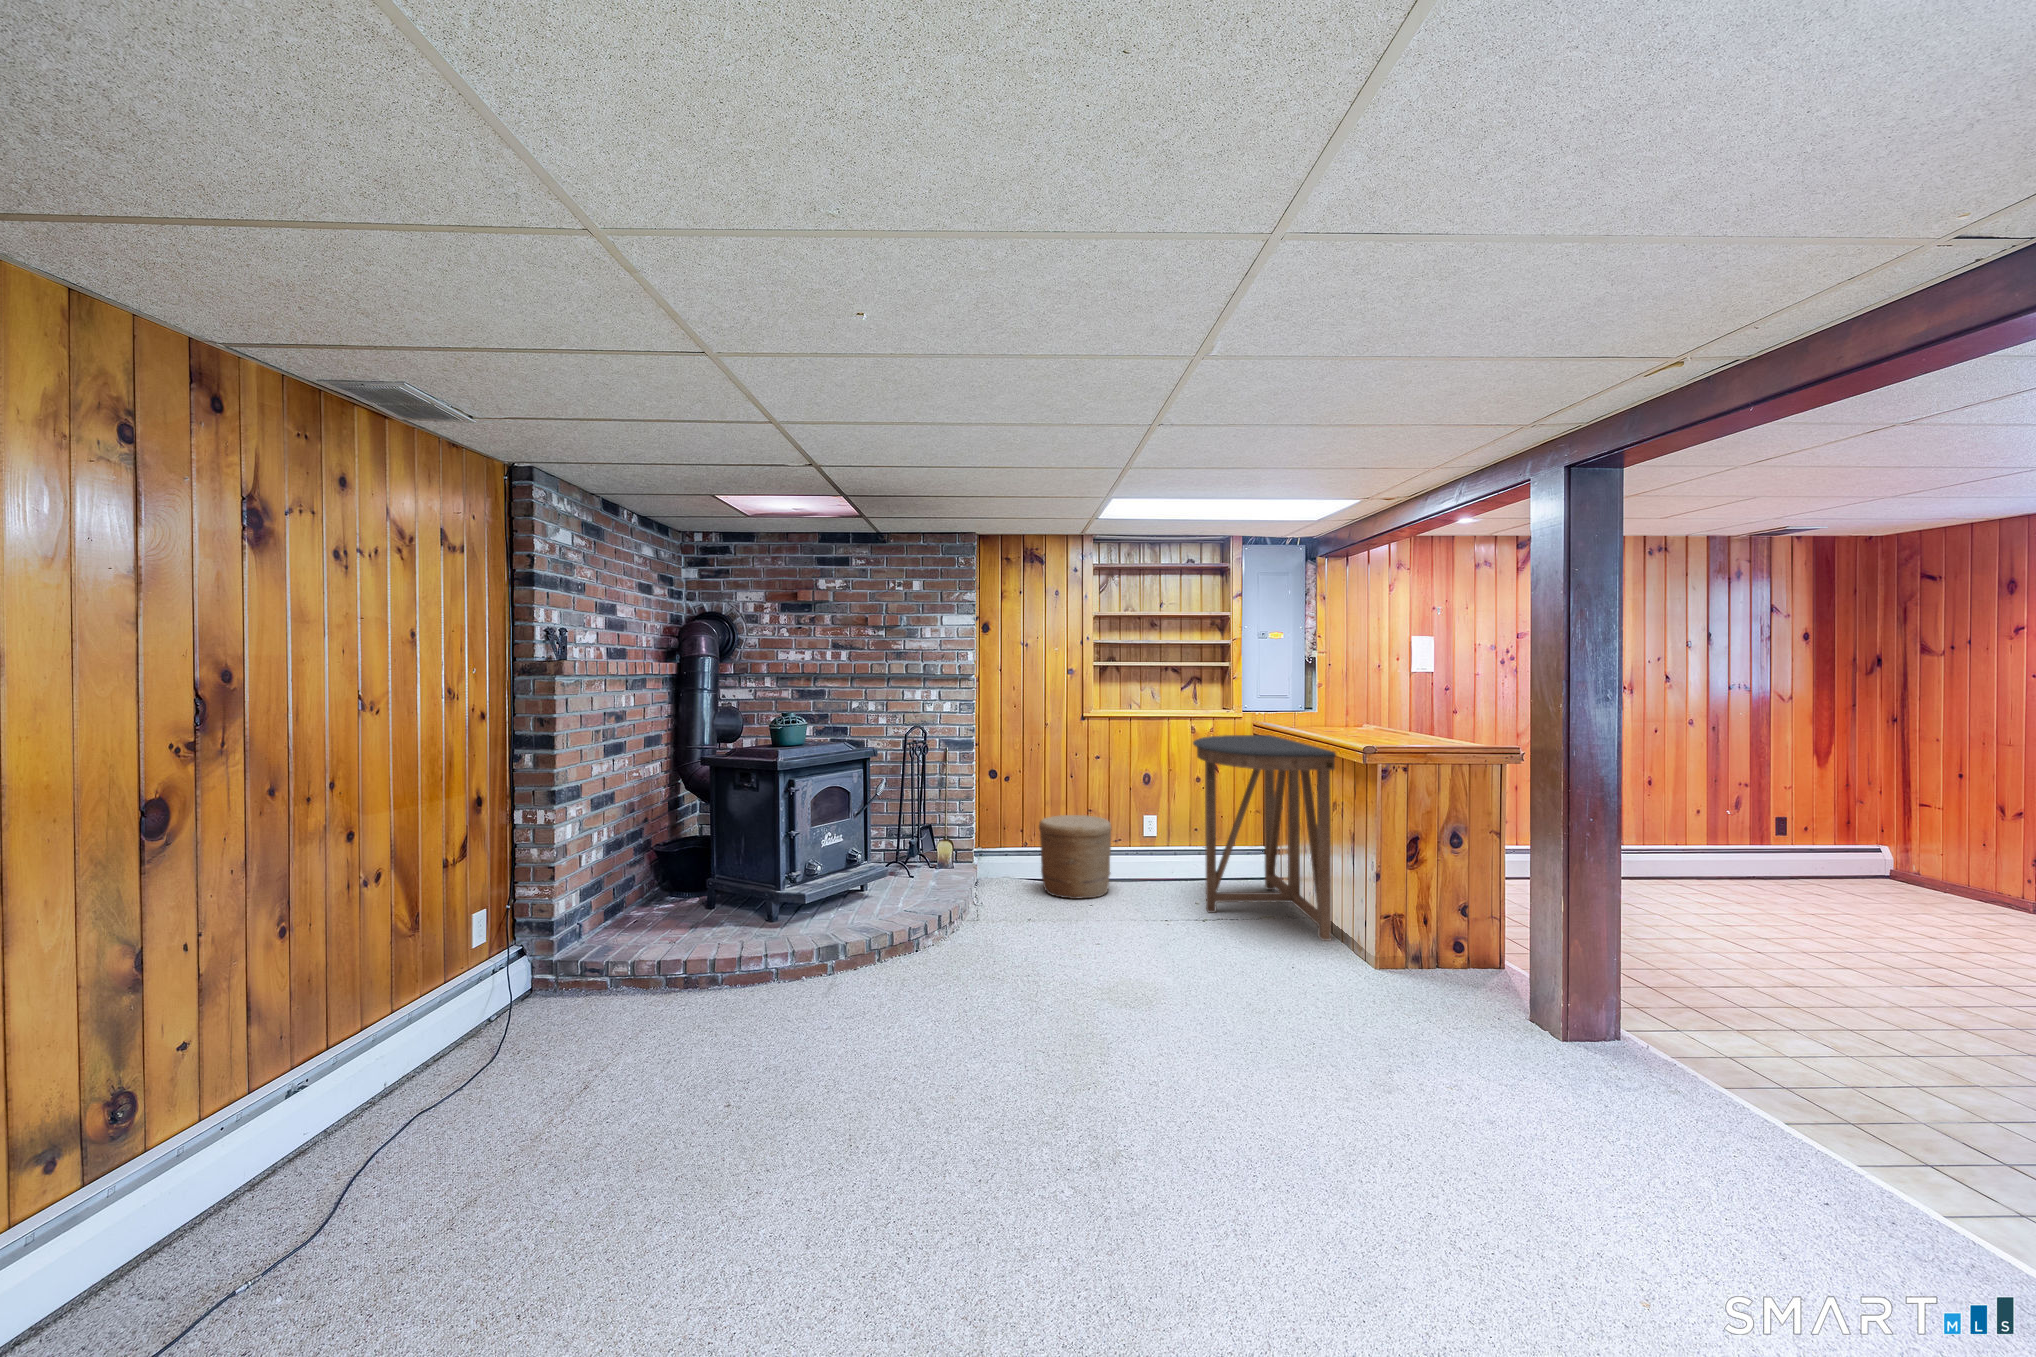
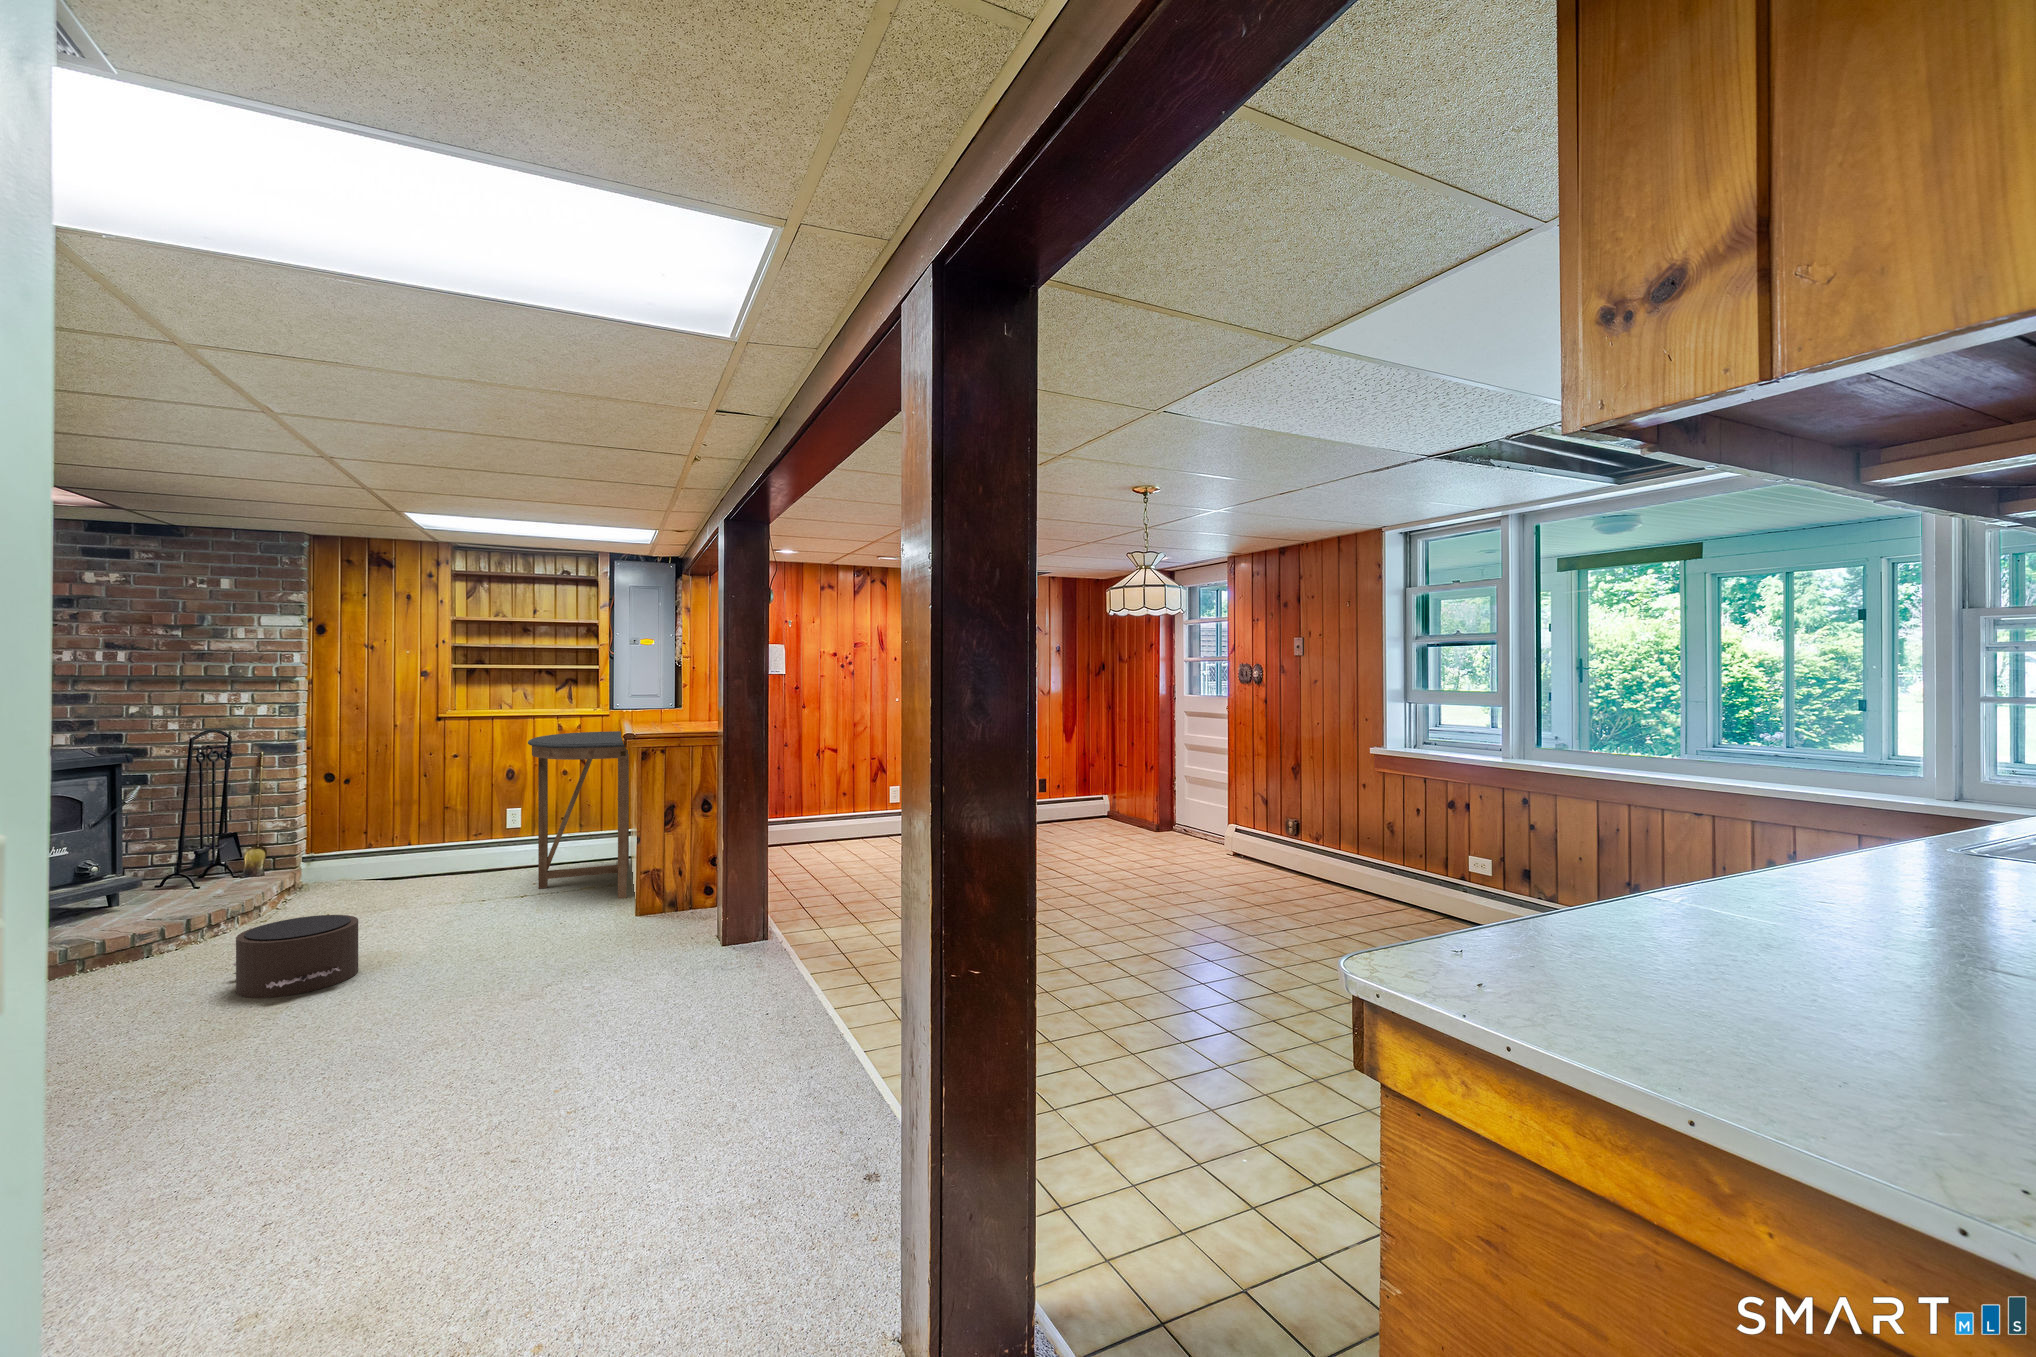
woven basket: present [1039,815,1112,899] -> none [374,812,460,891]
pouf: none [1015,943,1142,1047] -> present [232,915,358,998]

